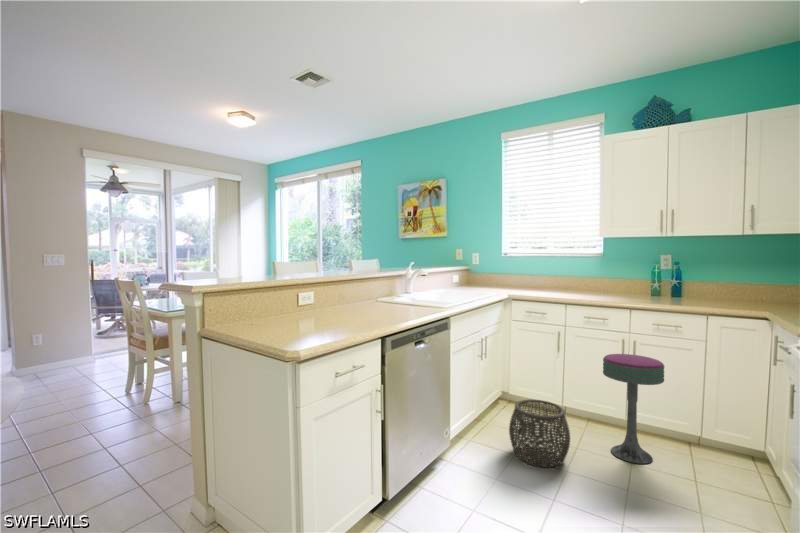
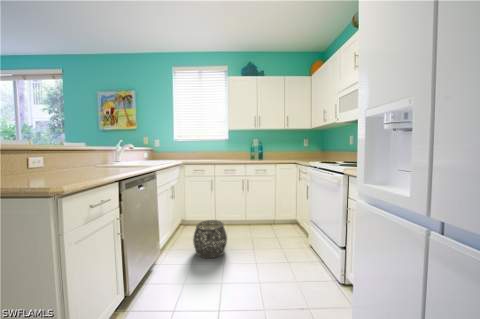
bar stool: present [603,354,664,464] -> none [238,188,264,241]

